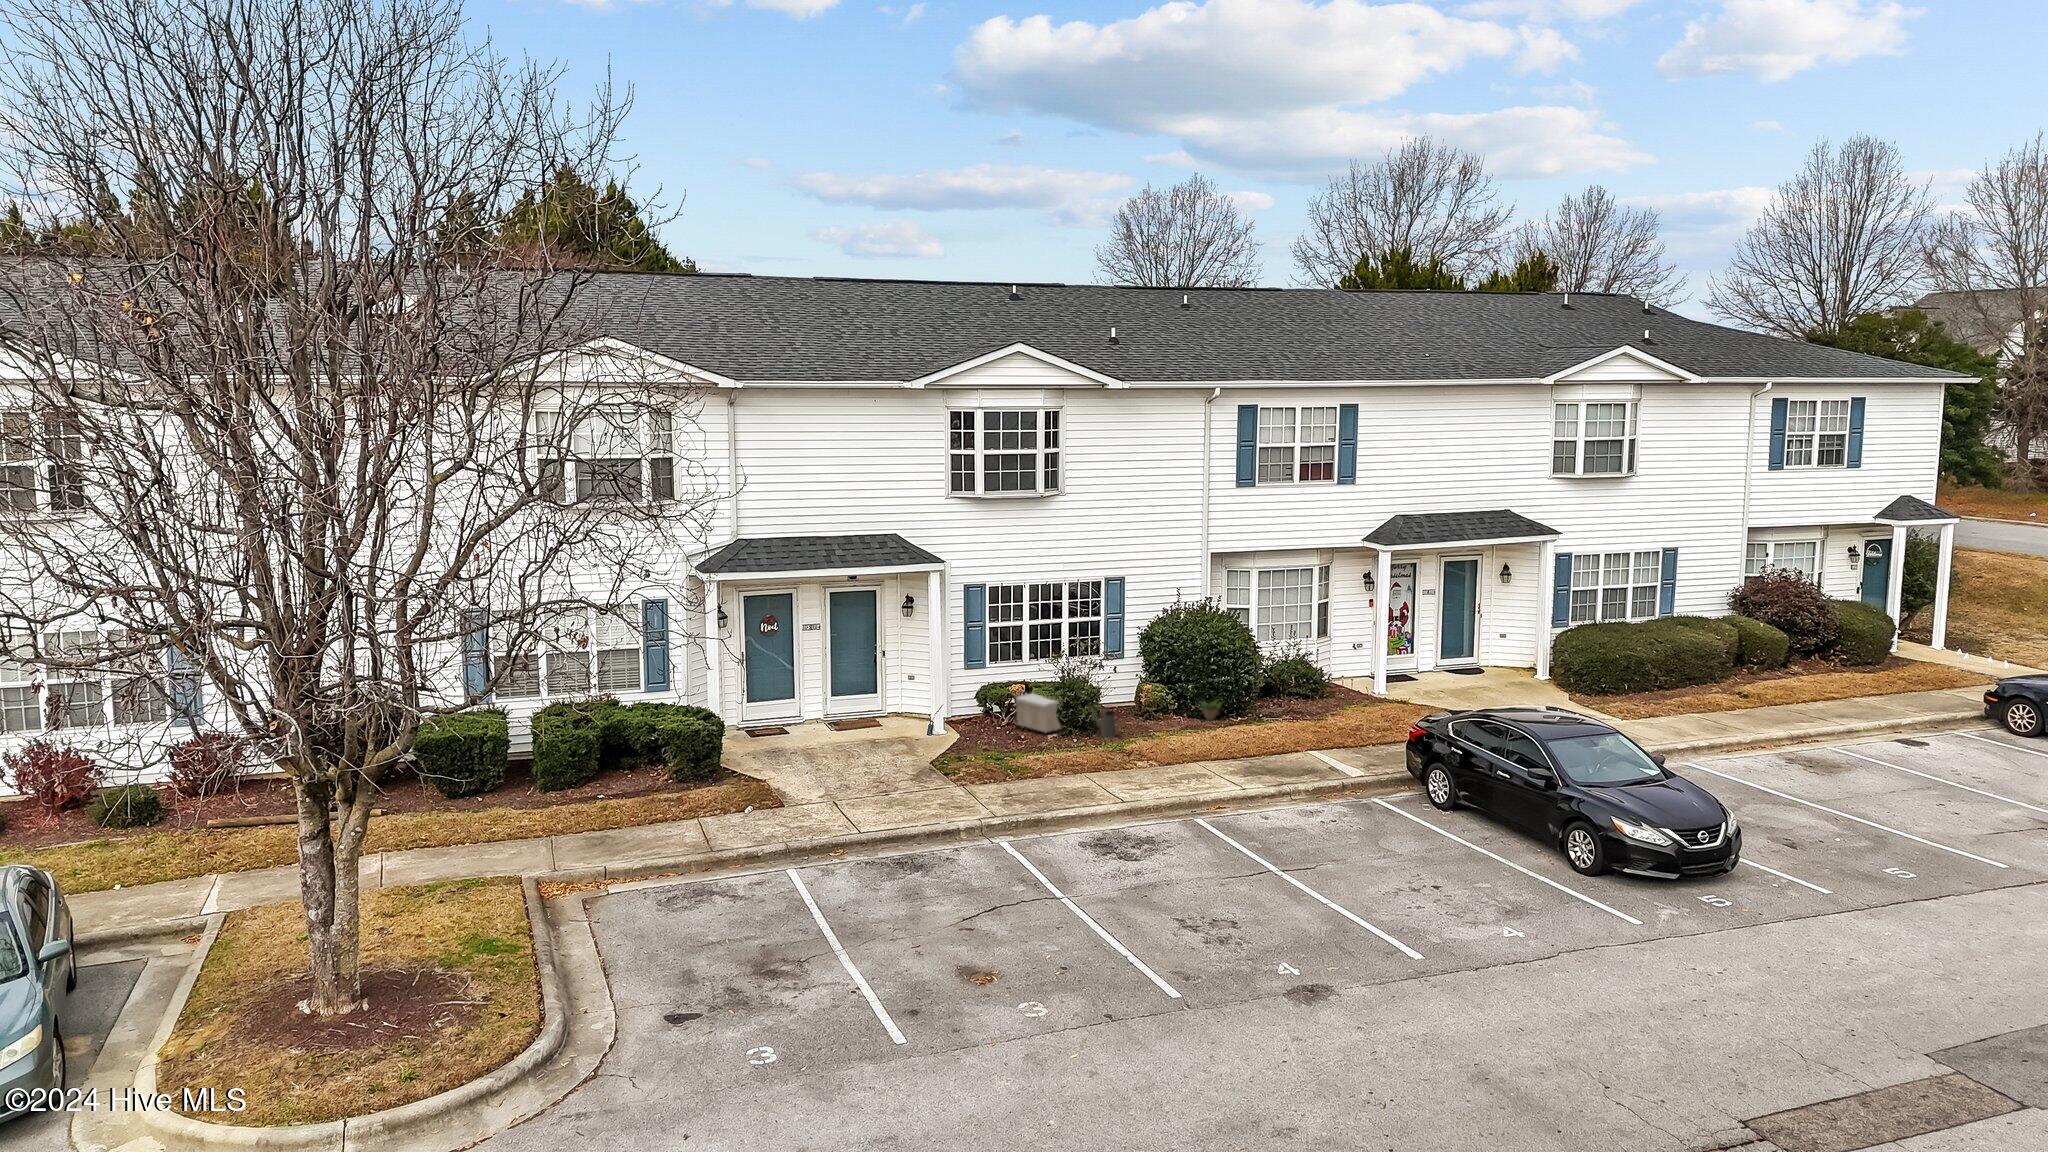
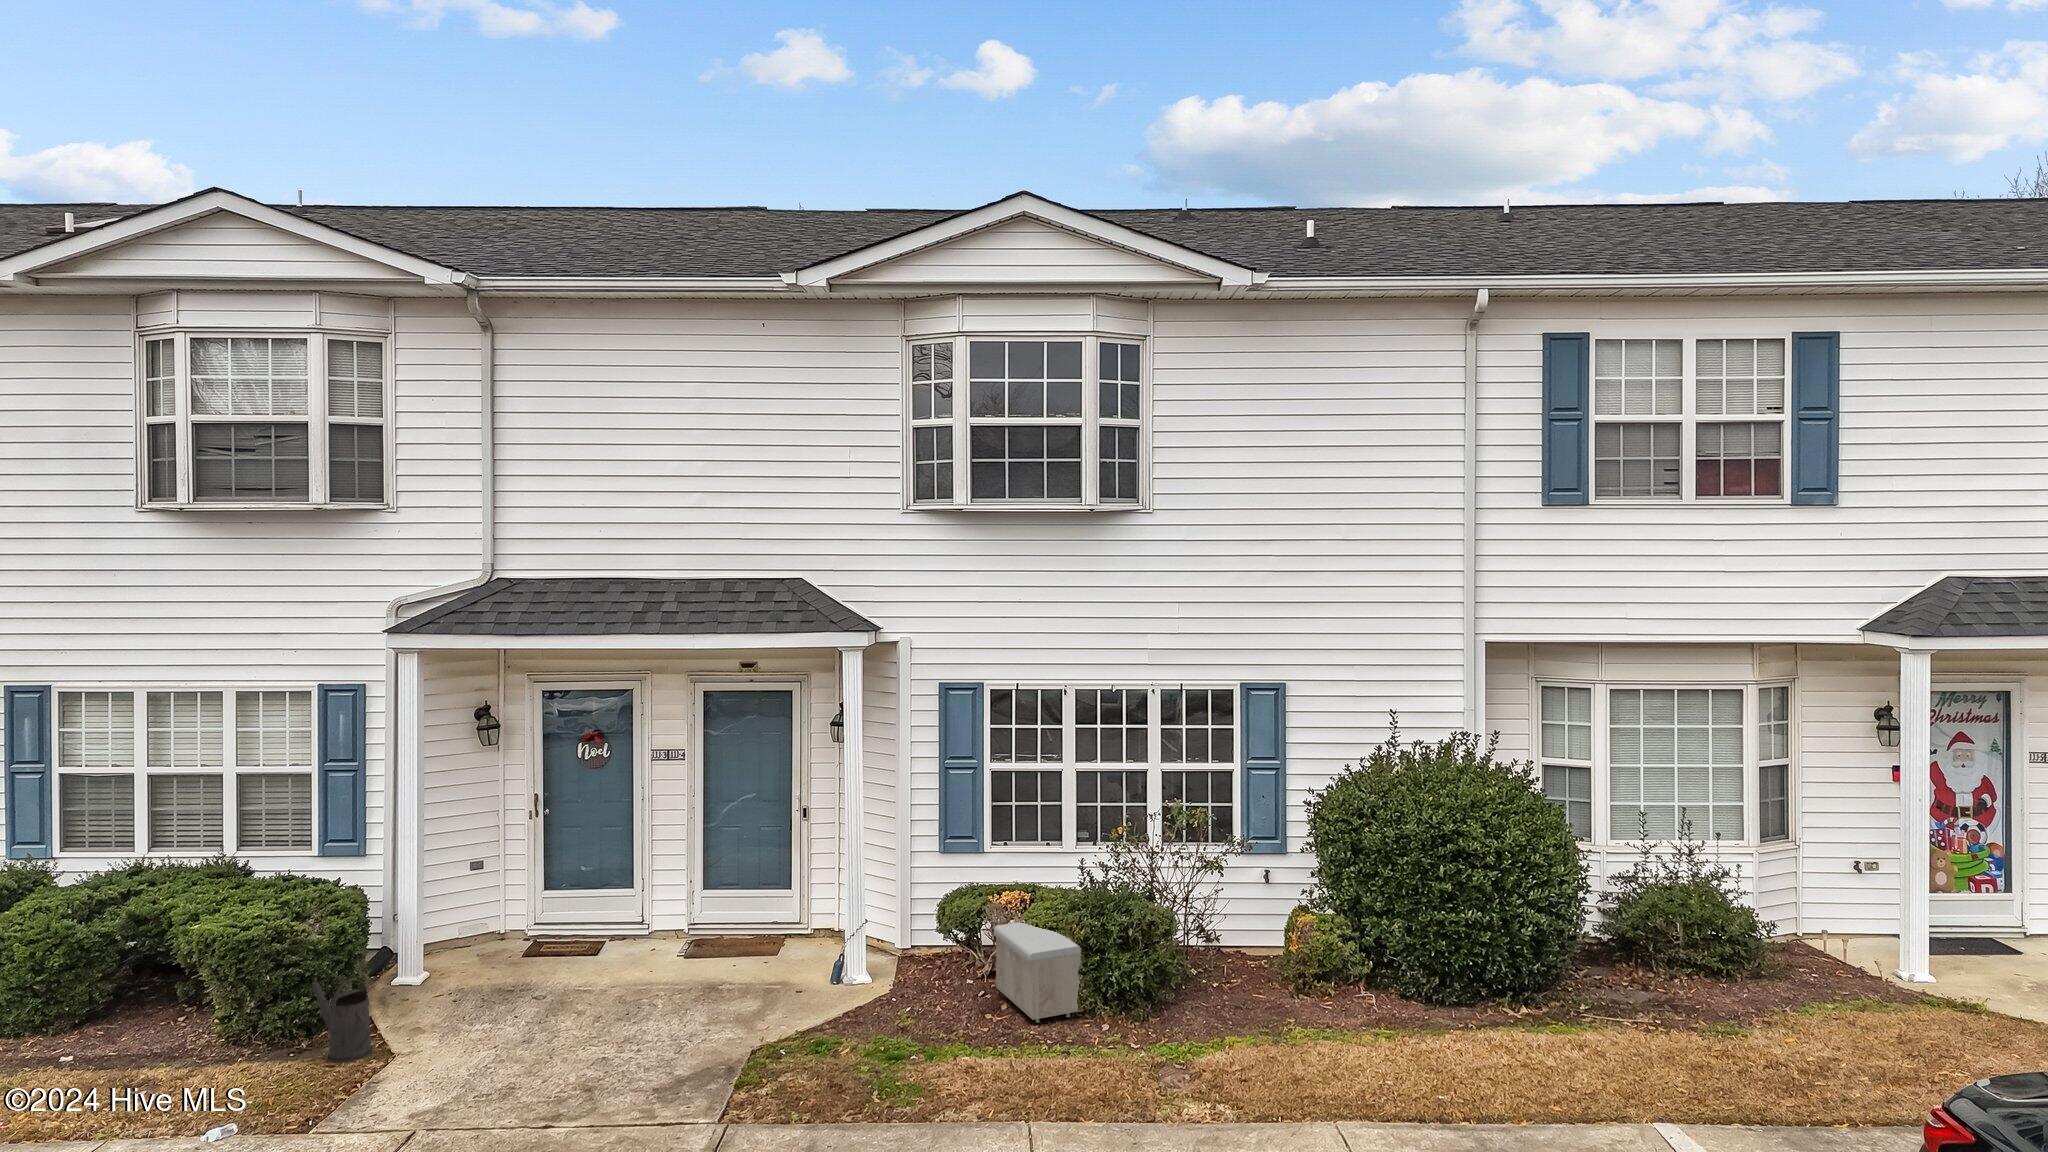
decorative plant: present [1201,700,1221,720] -> none [1413,974,1502,1029]
watering can: present [1091,708,1116,738] -> present [312,978,373,1063]

